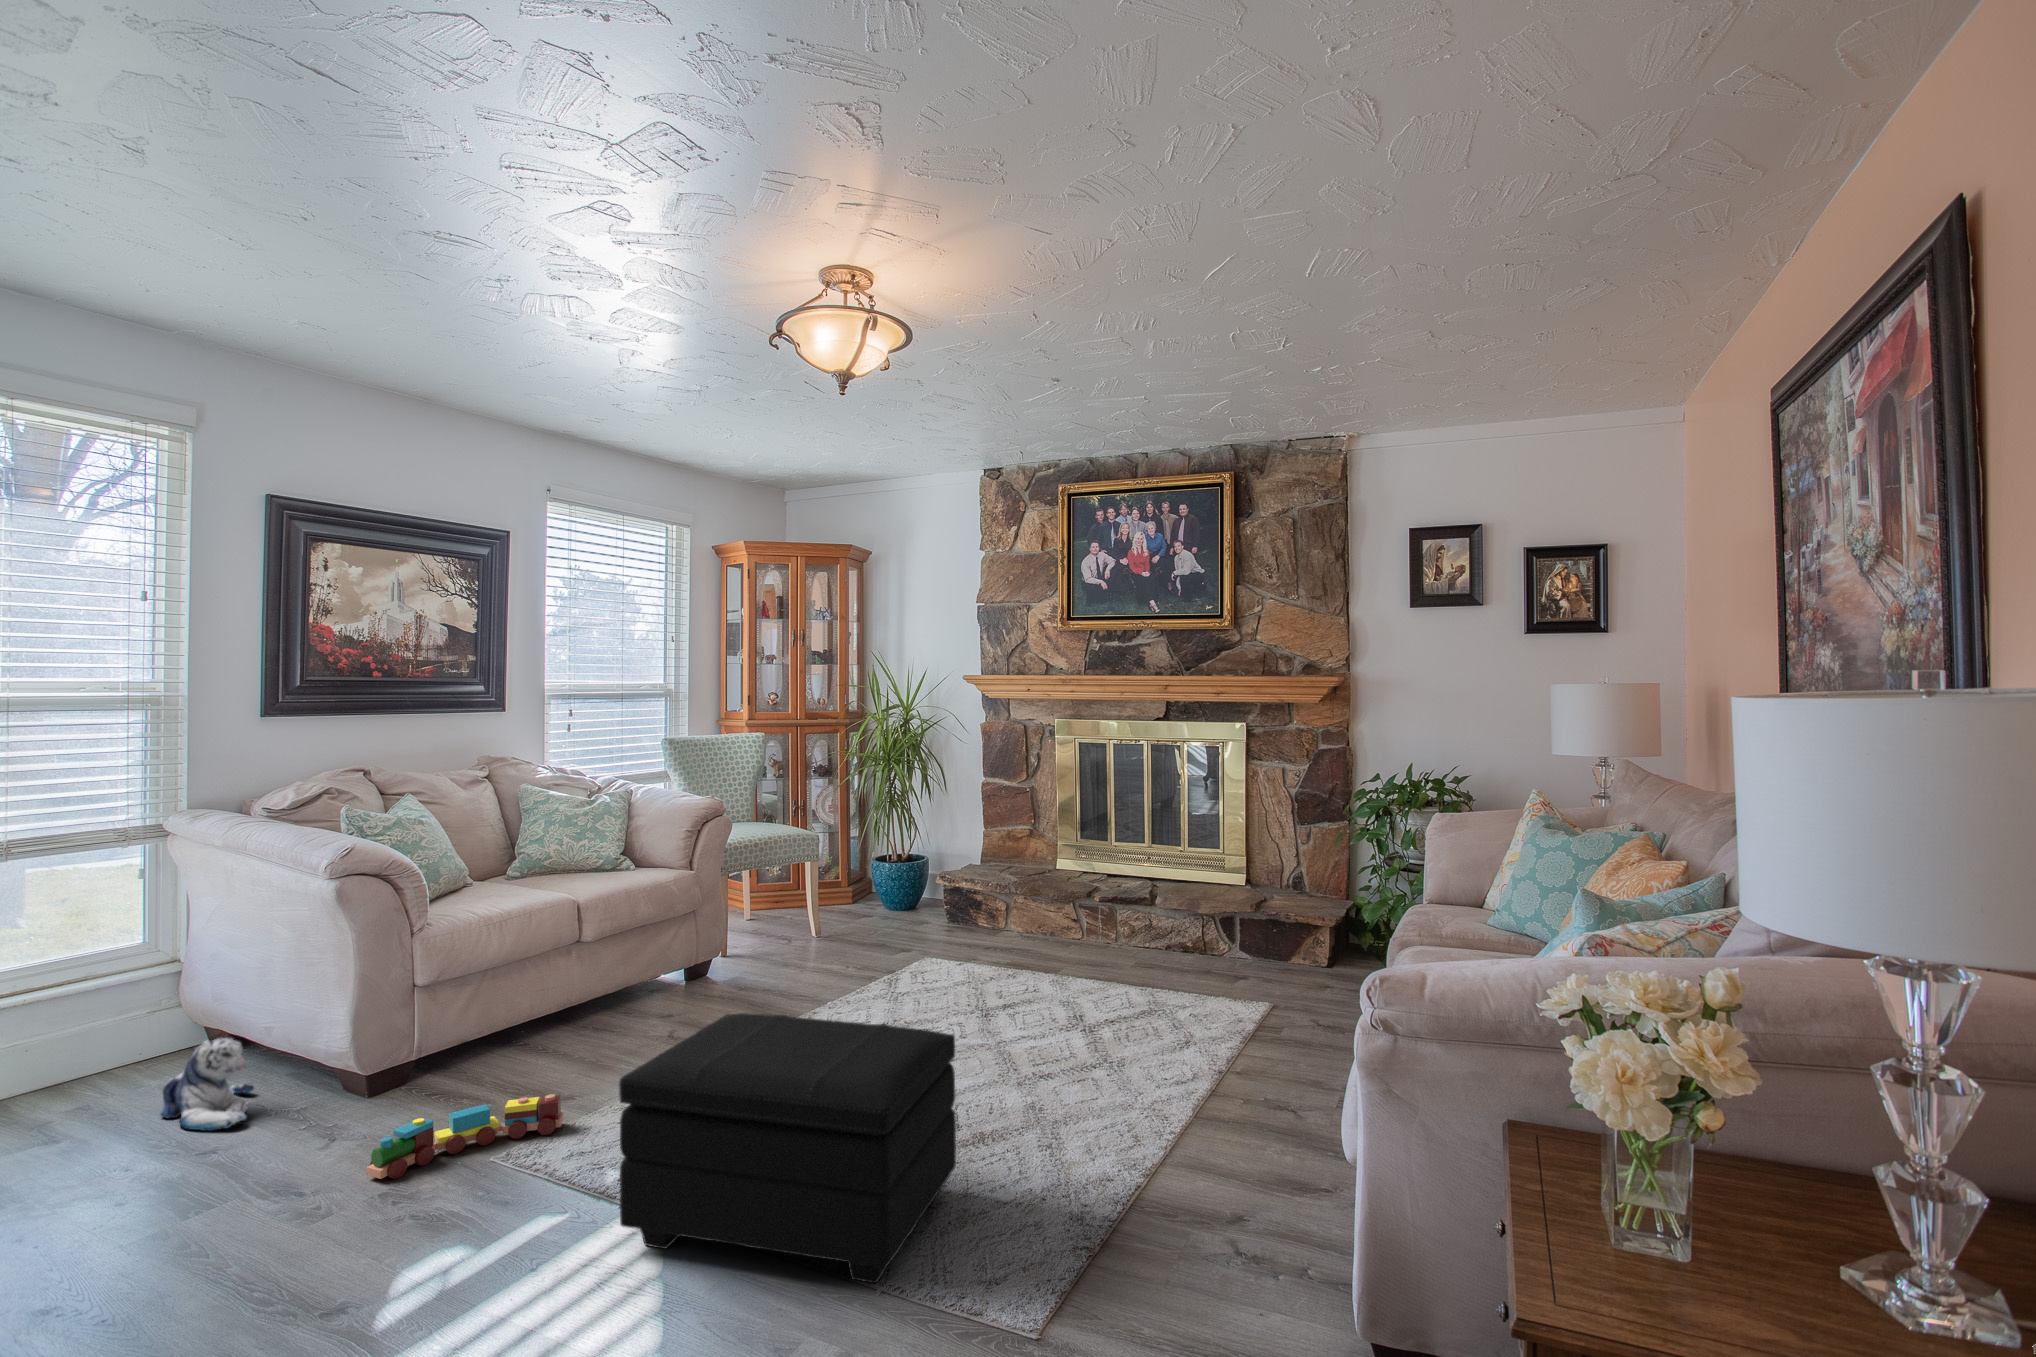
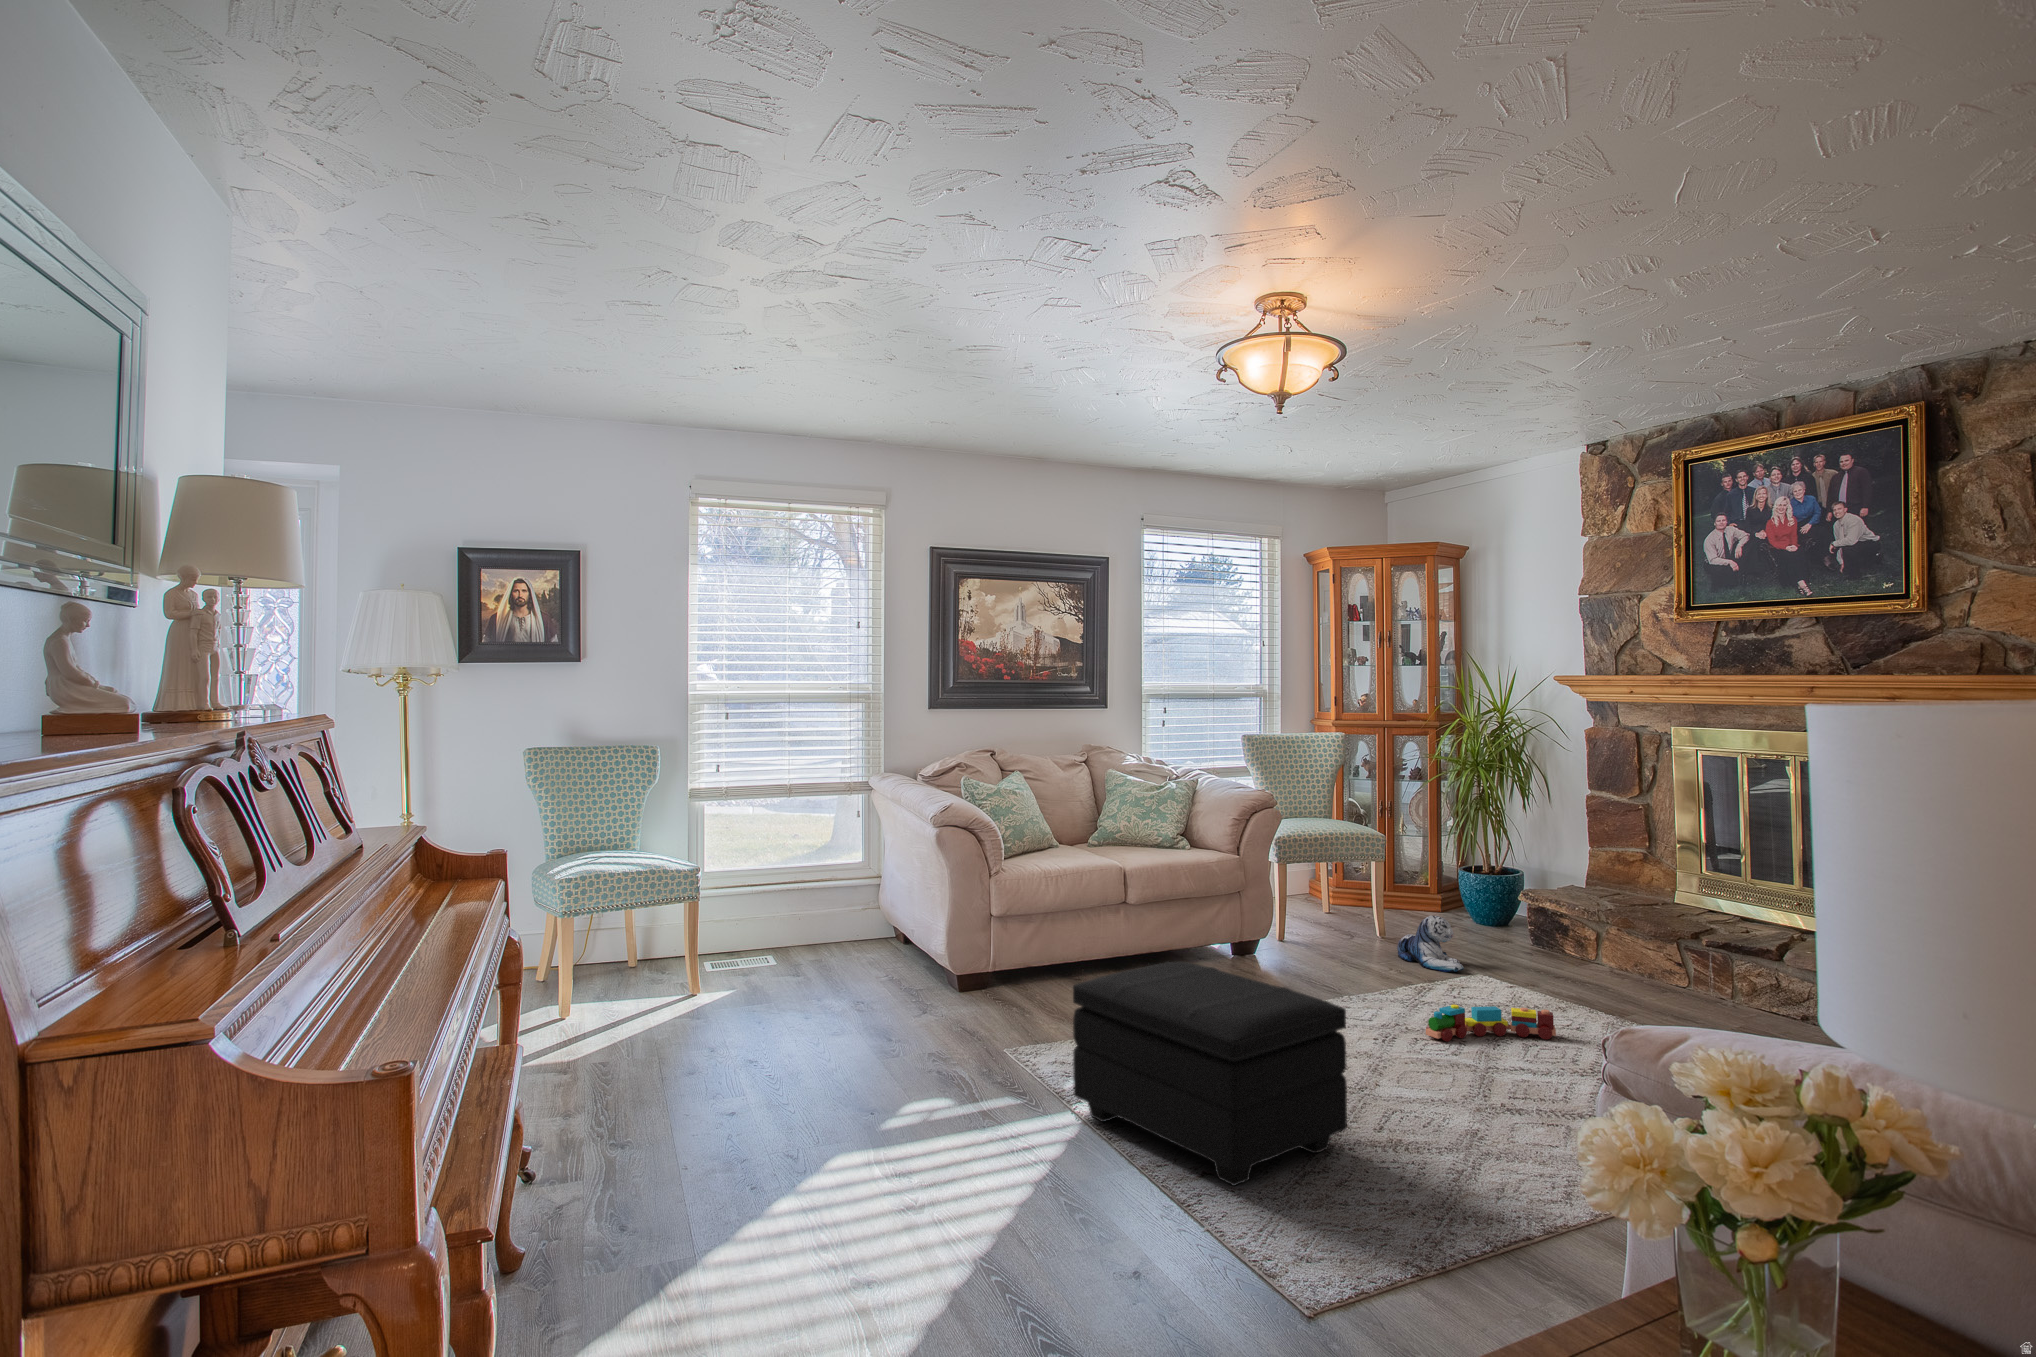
plush toy: present [161,1037,254,1131] -> present [1397,916,1464,972]
toy train: present [367,1094,564,1179] -> present [1426,1005,1556,1042]

